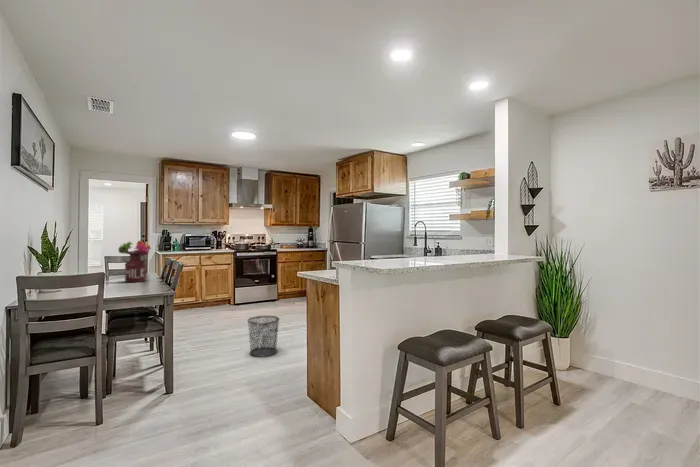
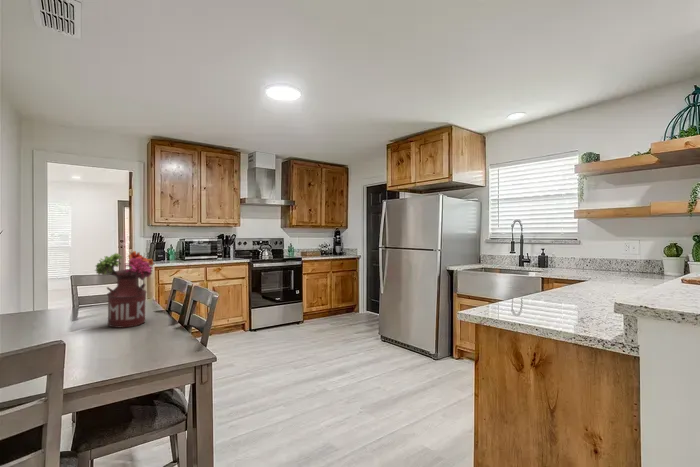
waste bin: present [248,316,279,357] -> none [311,366,362,441]

